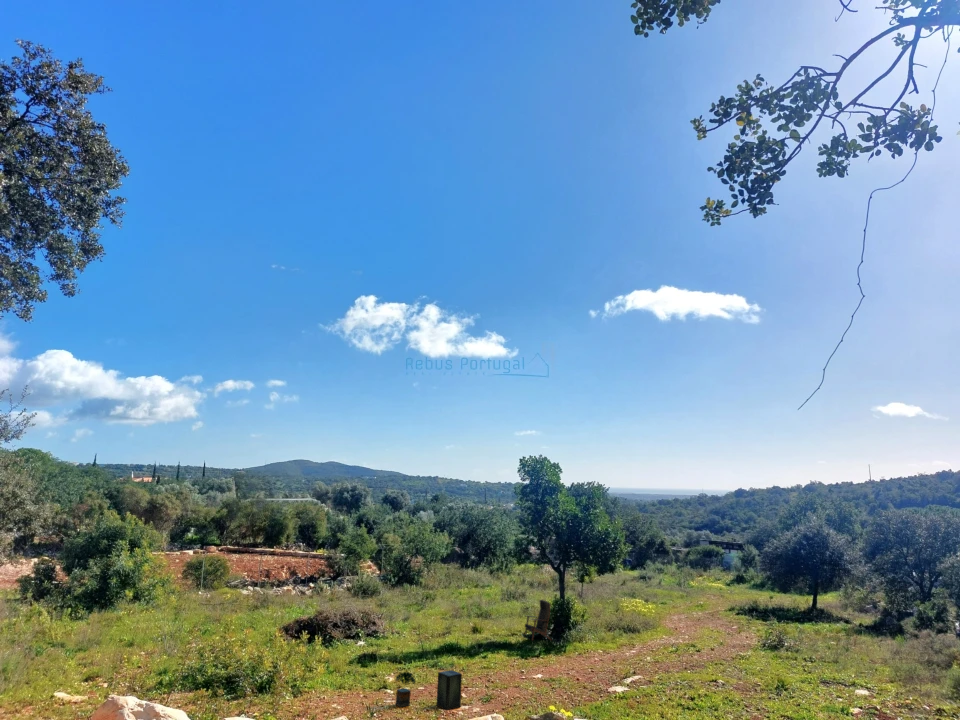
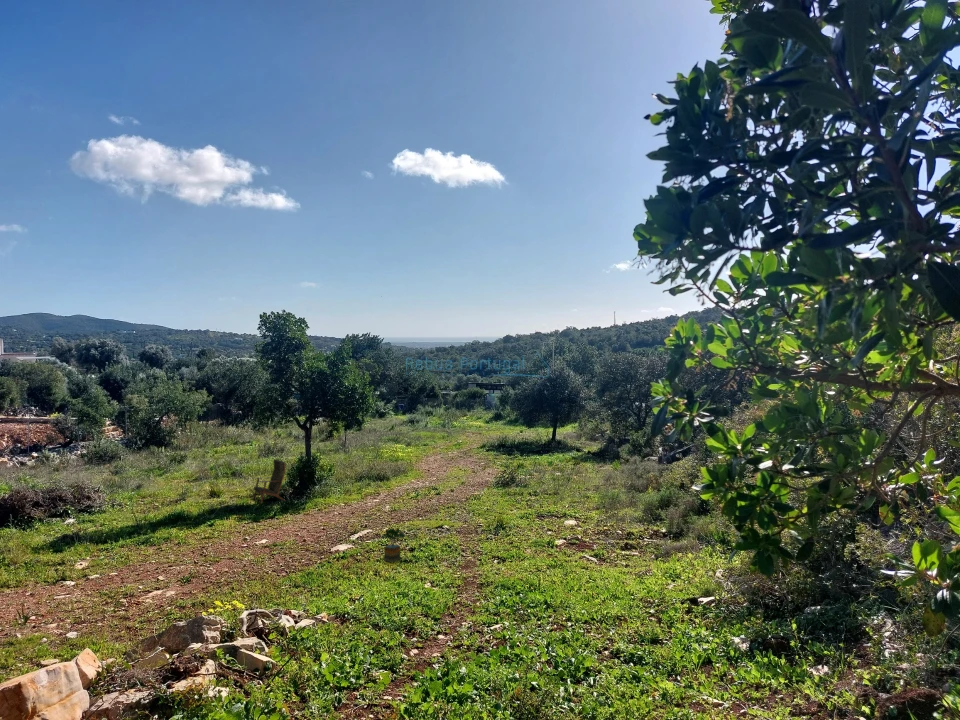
storage box: present [436,670,462,710] -> none [93,564,131,613]
potted tree: present [396,672,415,707] -> present [382,529,405,562]

